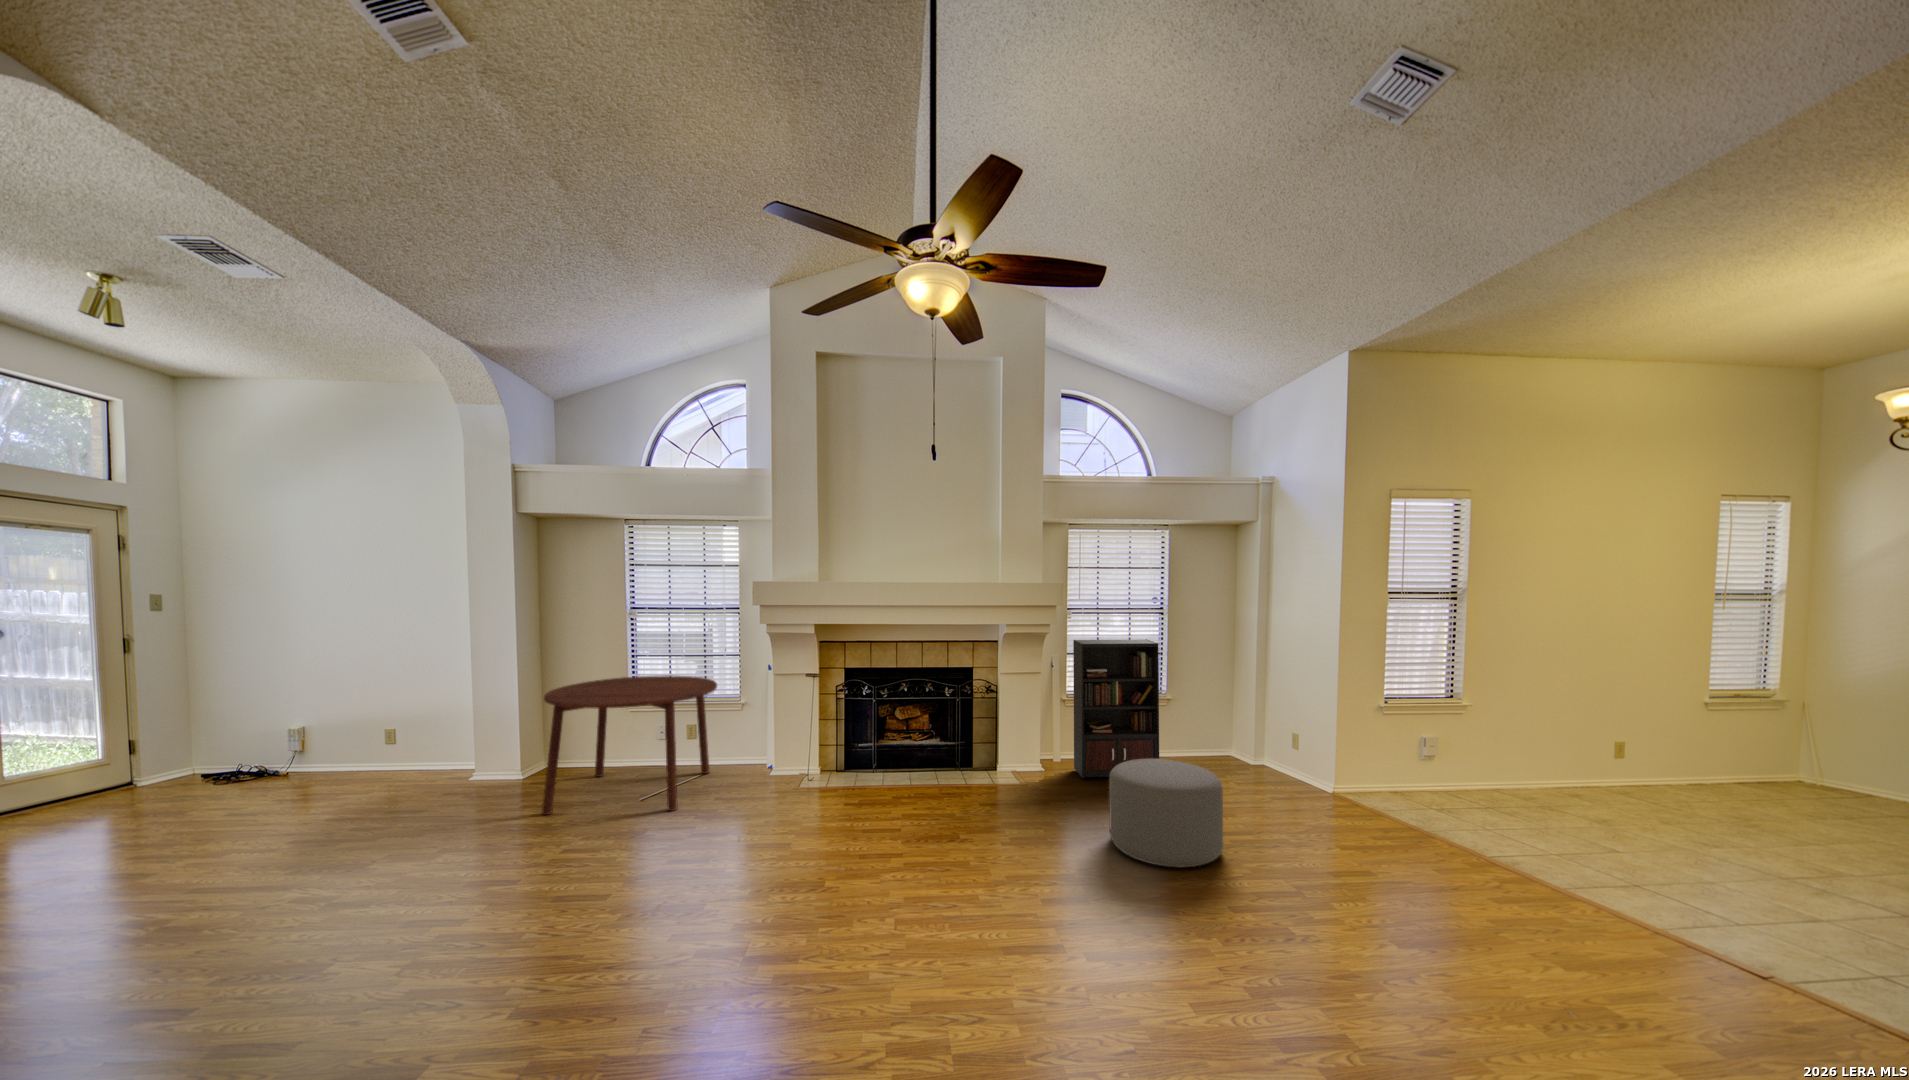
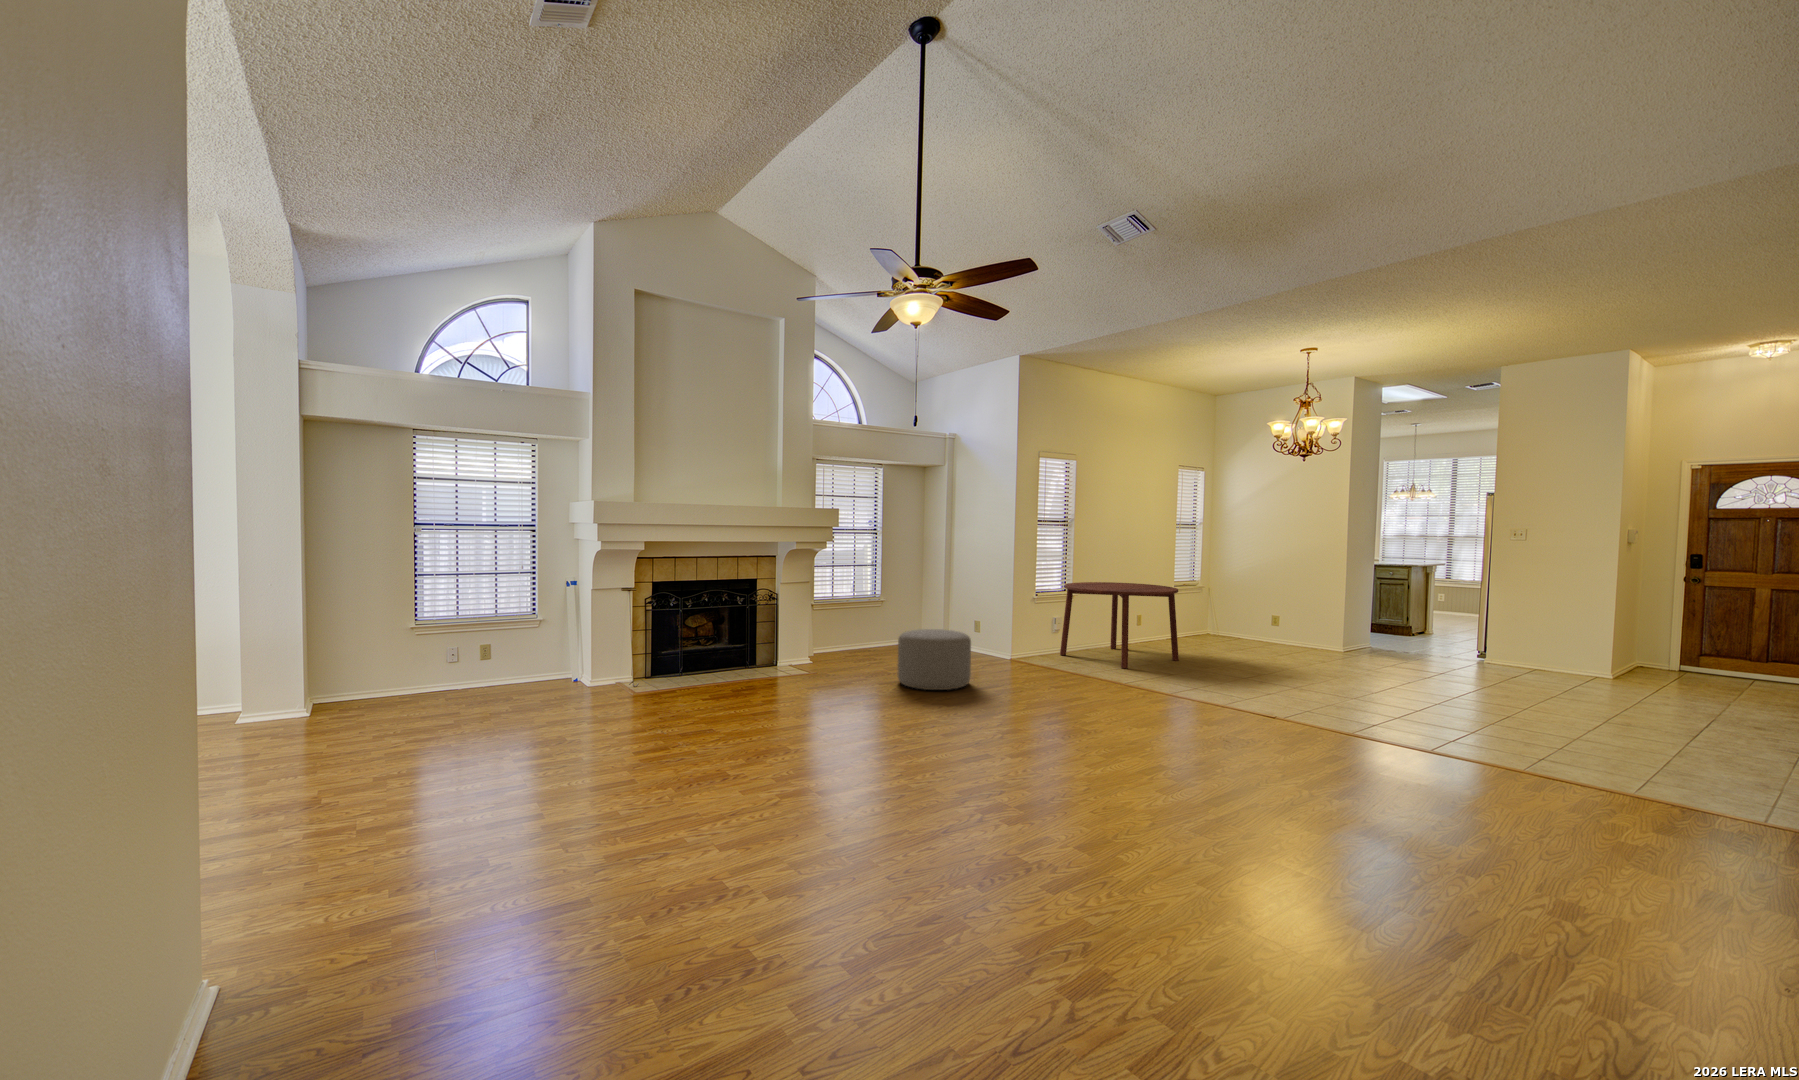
bookcase: present [1073,639,1159,779] -> none [829,555,894,661]
dining table: present [542,675,717,815] -> present [1060,582,1179,669]

